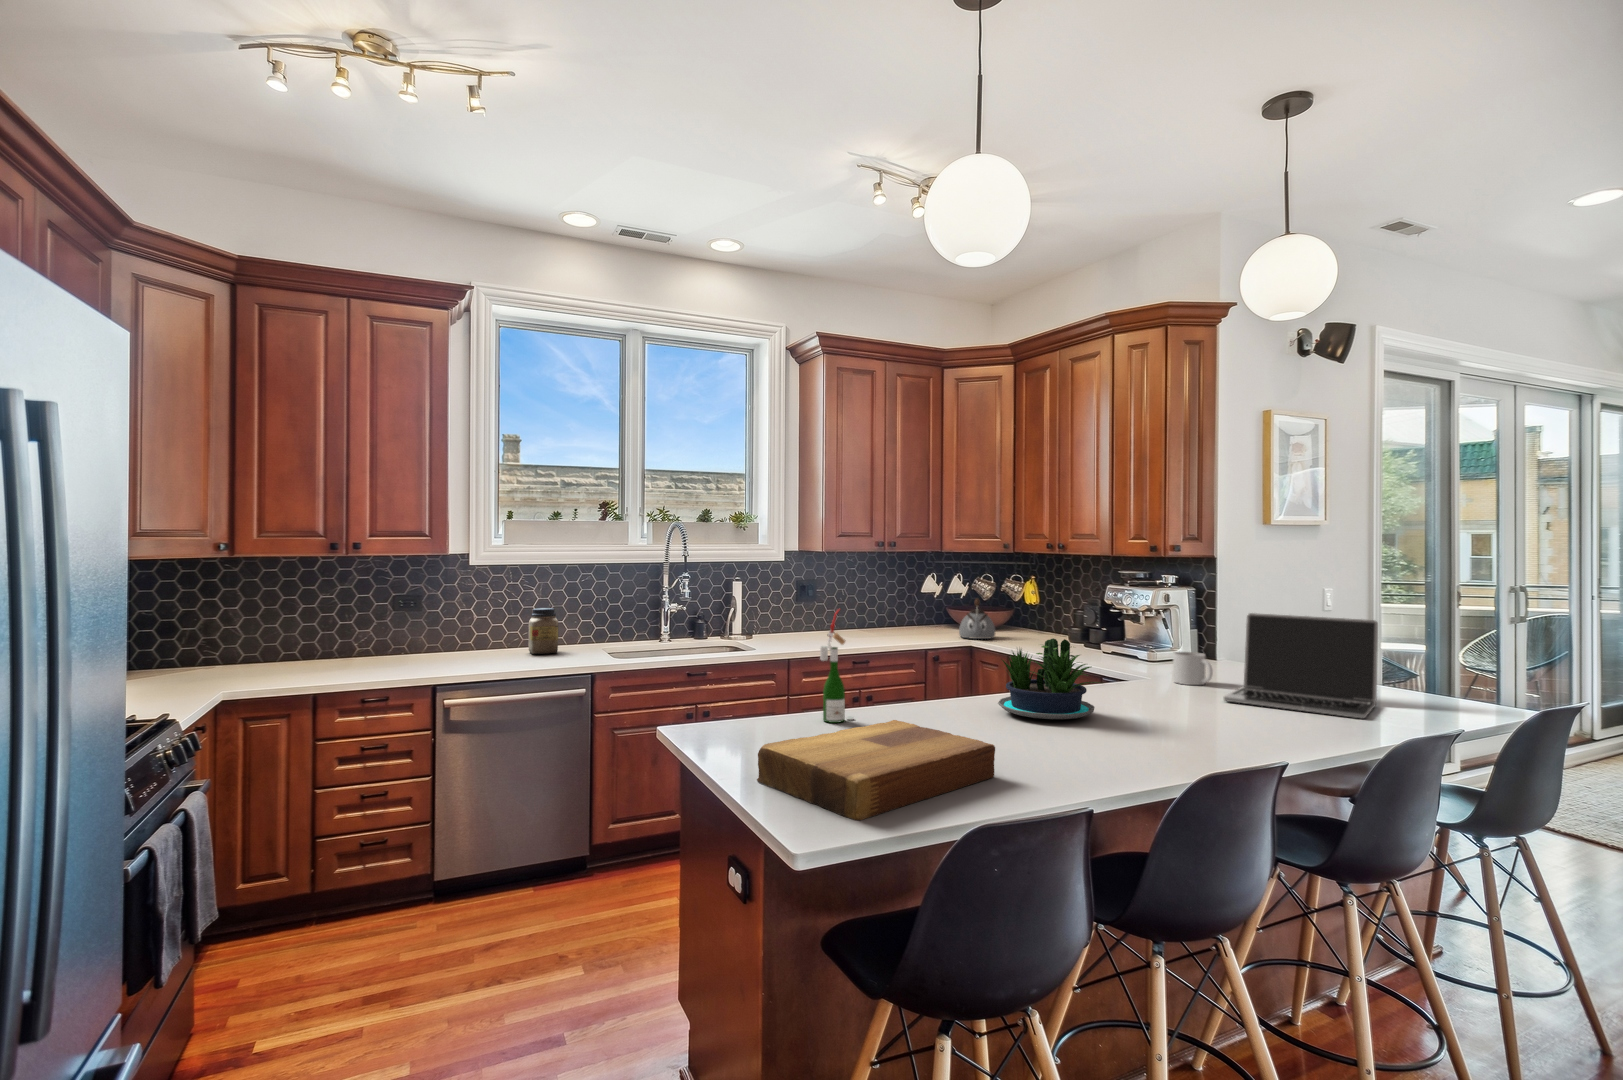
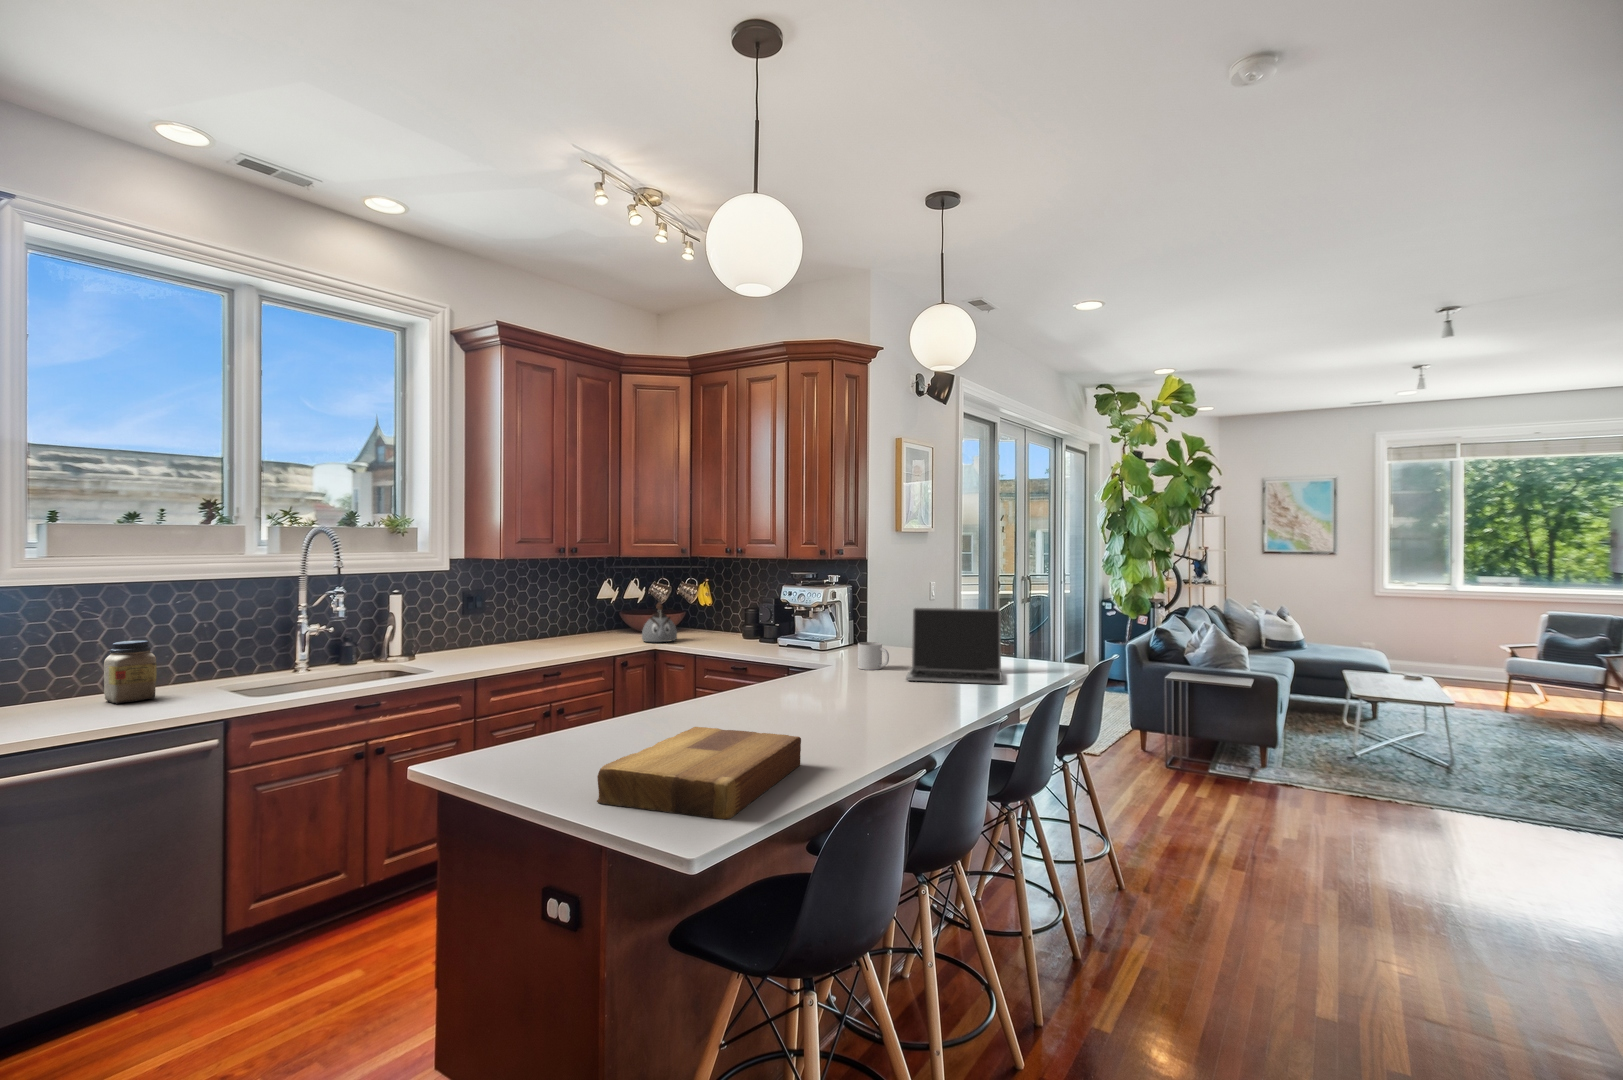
wine bottle: present [820,609,854,723] -> none [593,624,627,738]
potted plant: present [998,638,1098,719] -> none [748,639,842,711]

